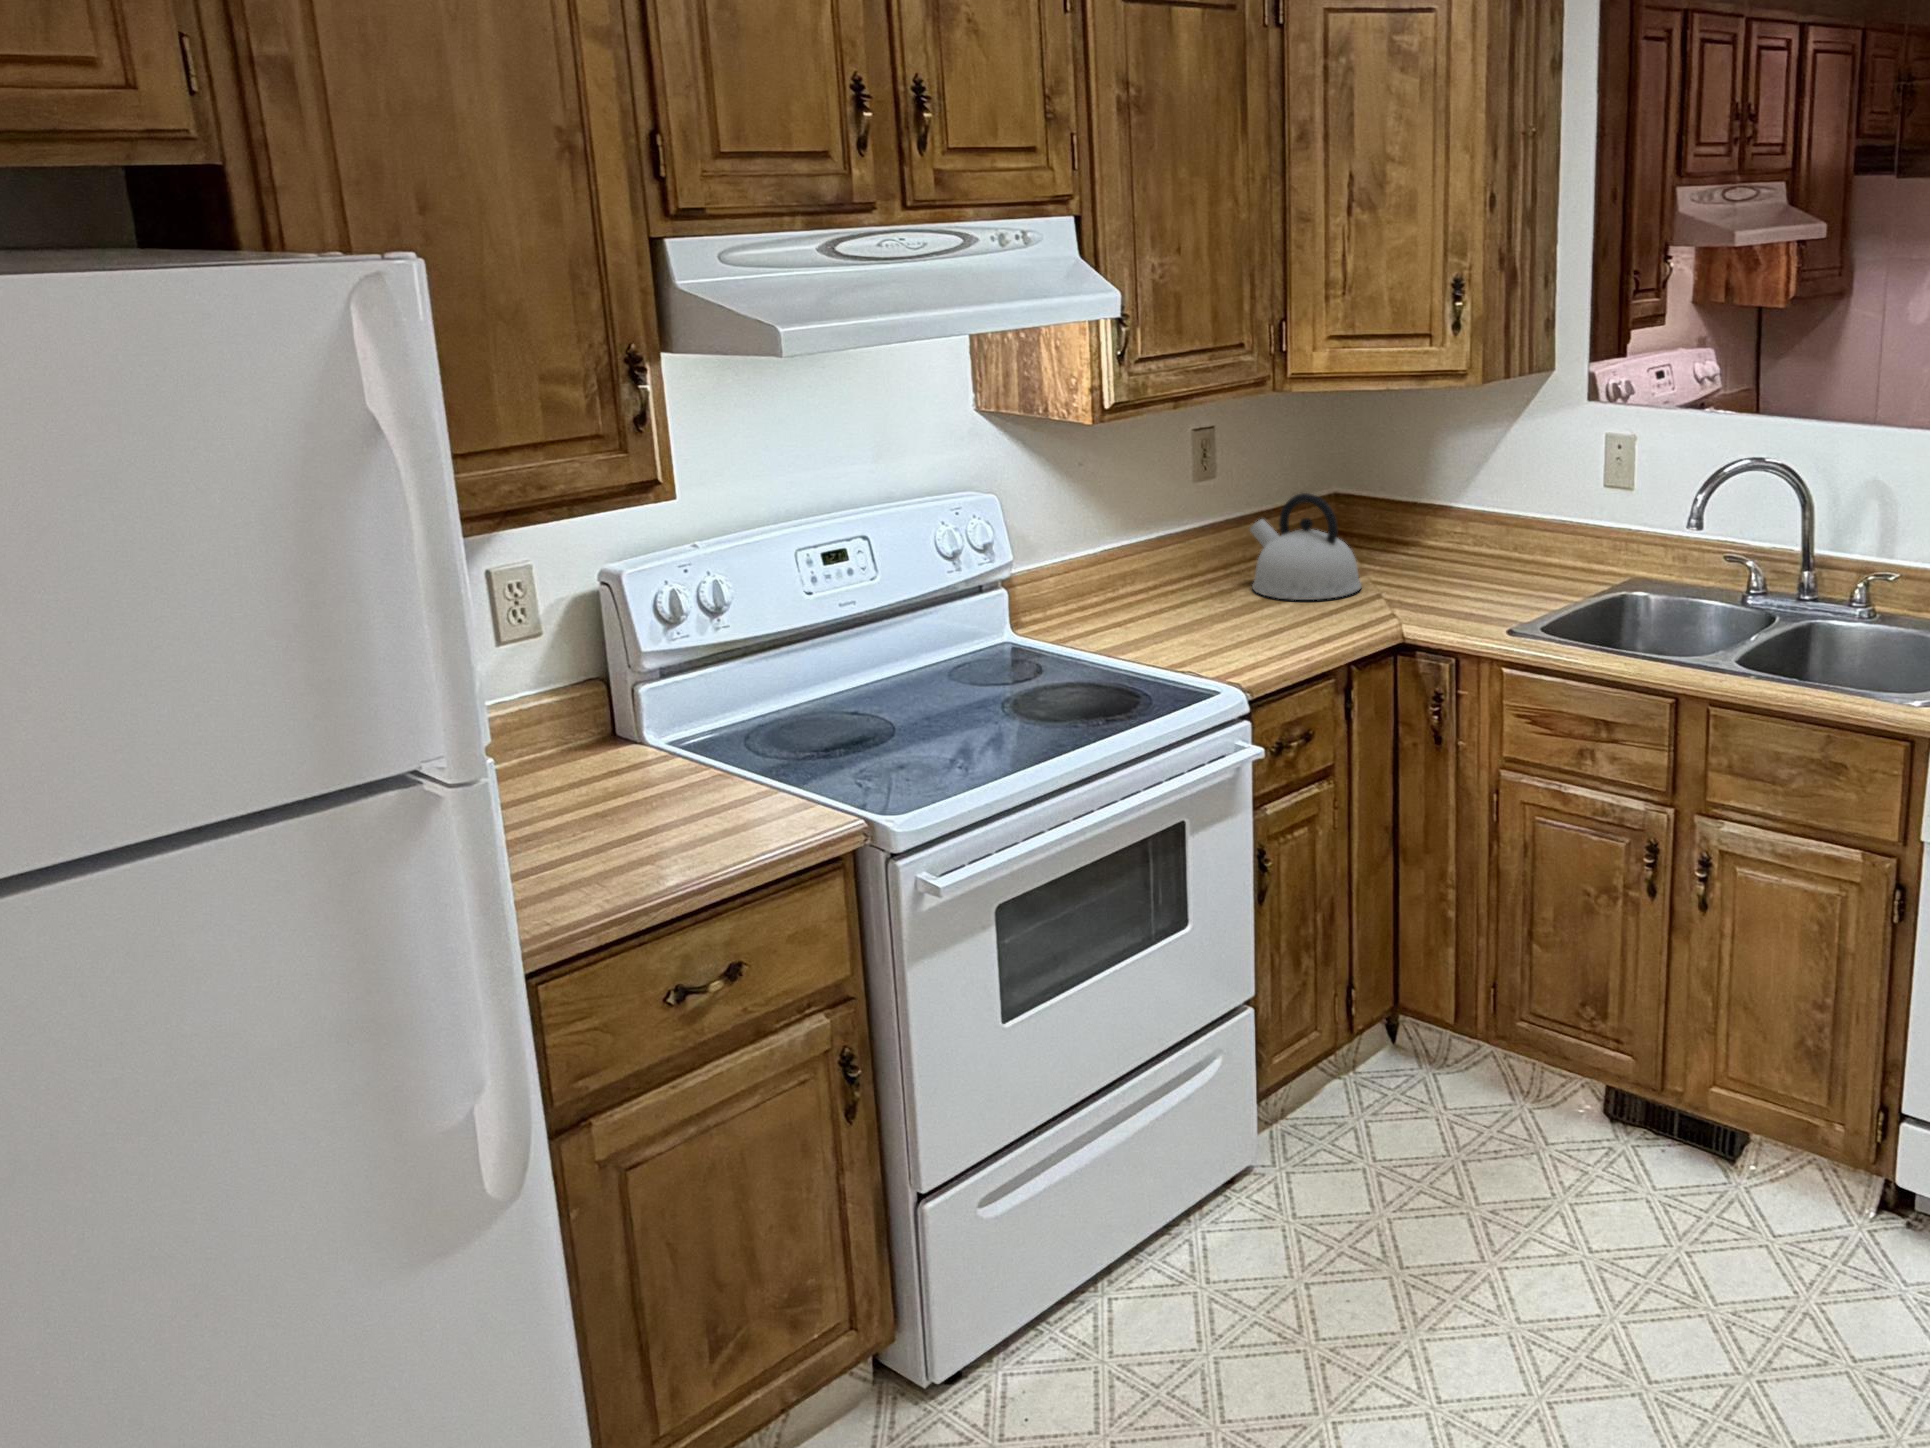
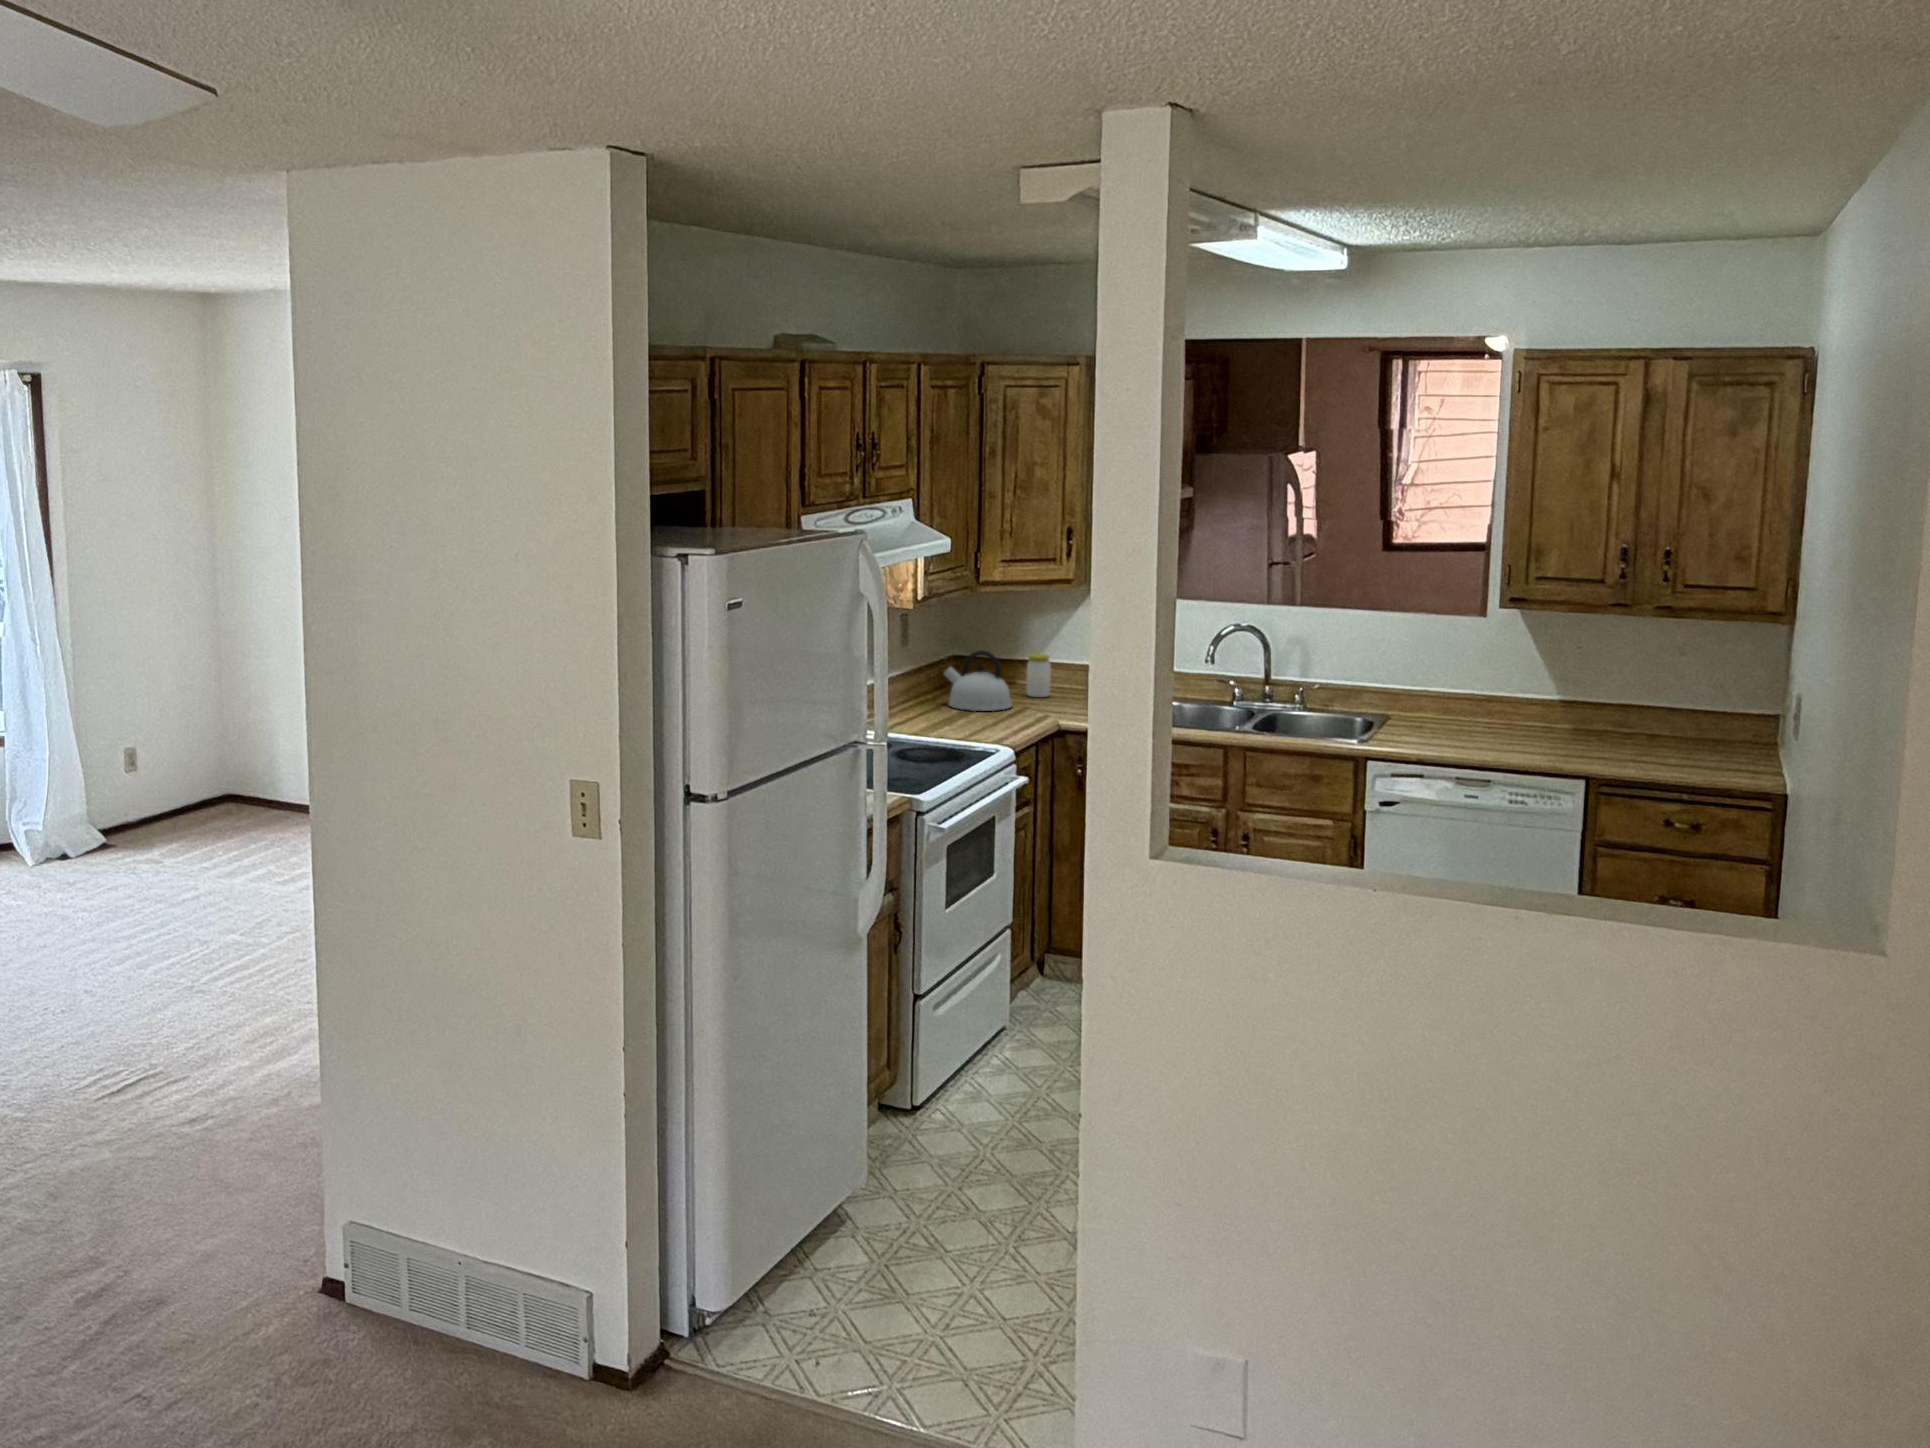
jar: none [1412,497,1452,572] -> present [1026,654,1051,697]

